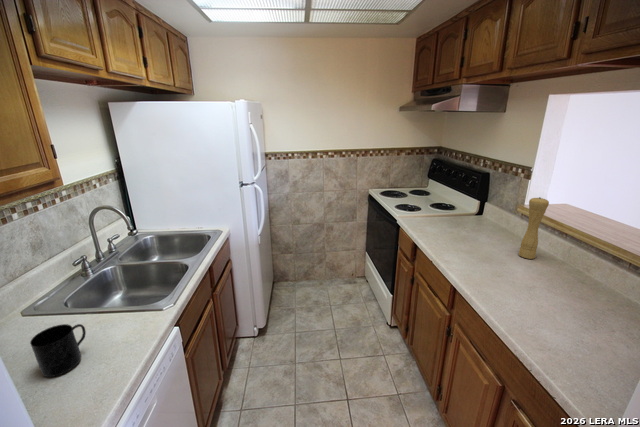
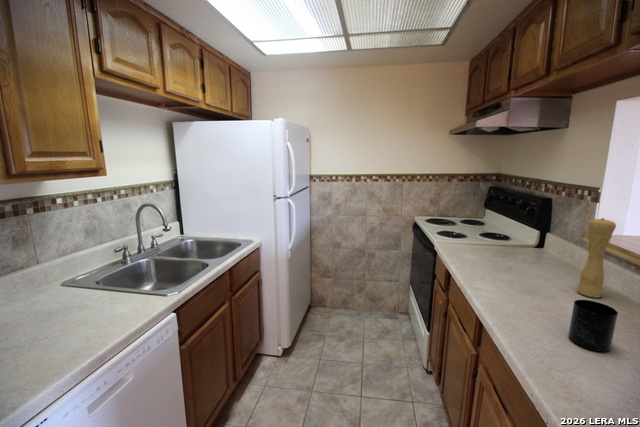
mug: present [30,324,86,377] -> present [569,300,618,351]

